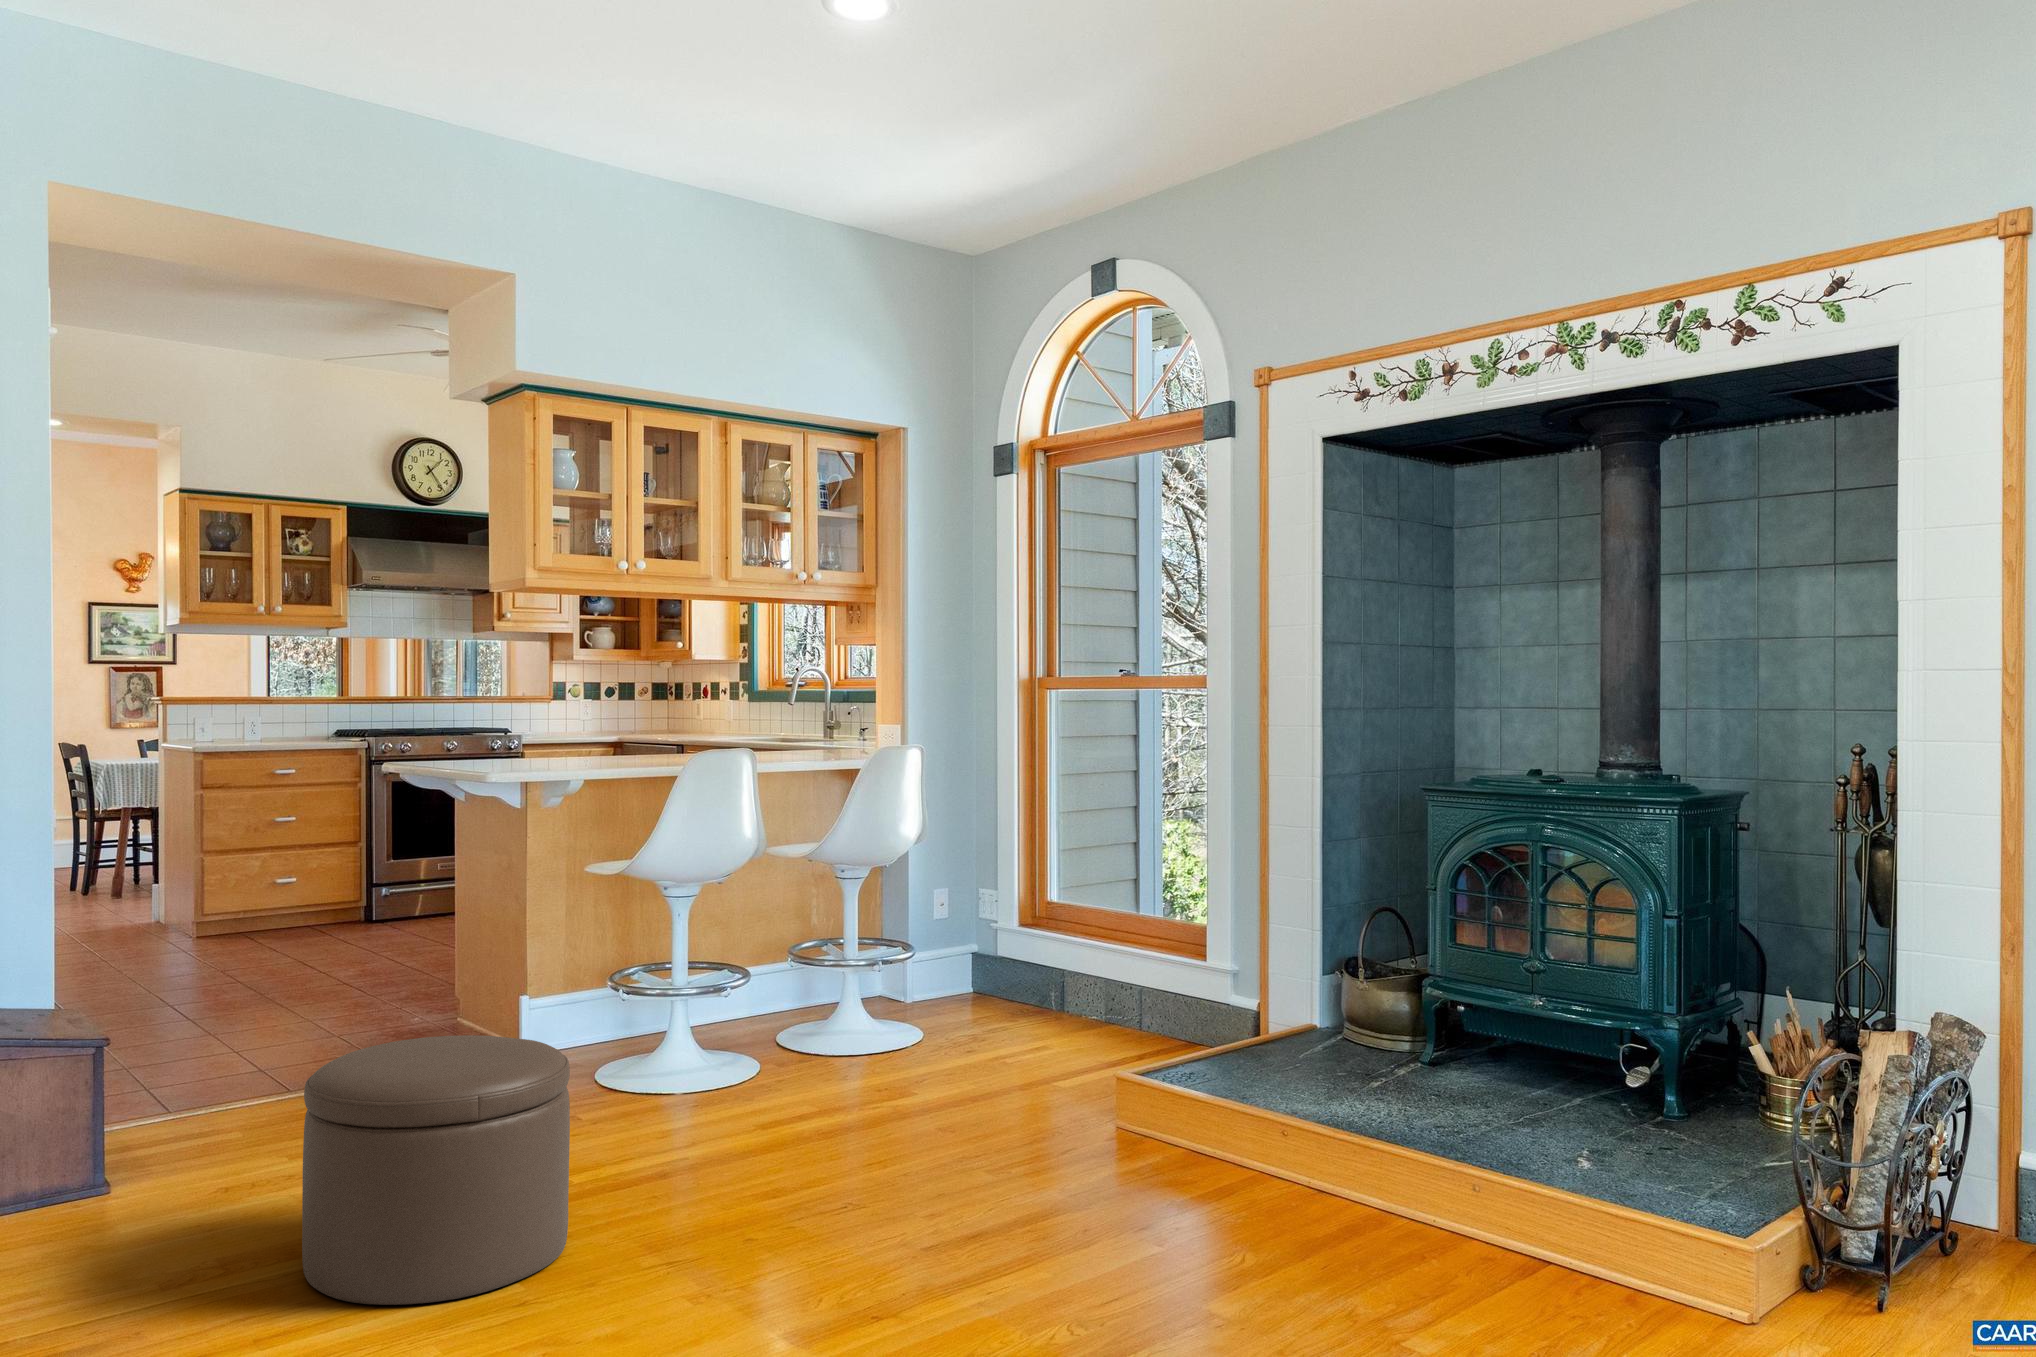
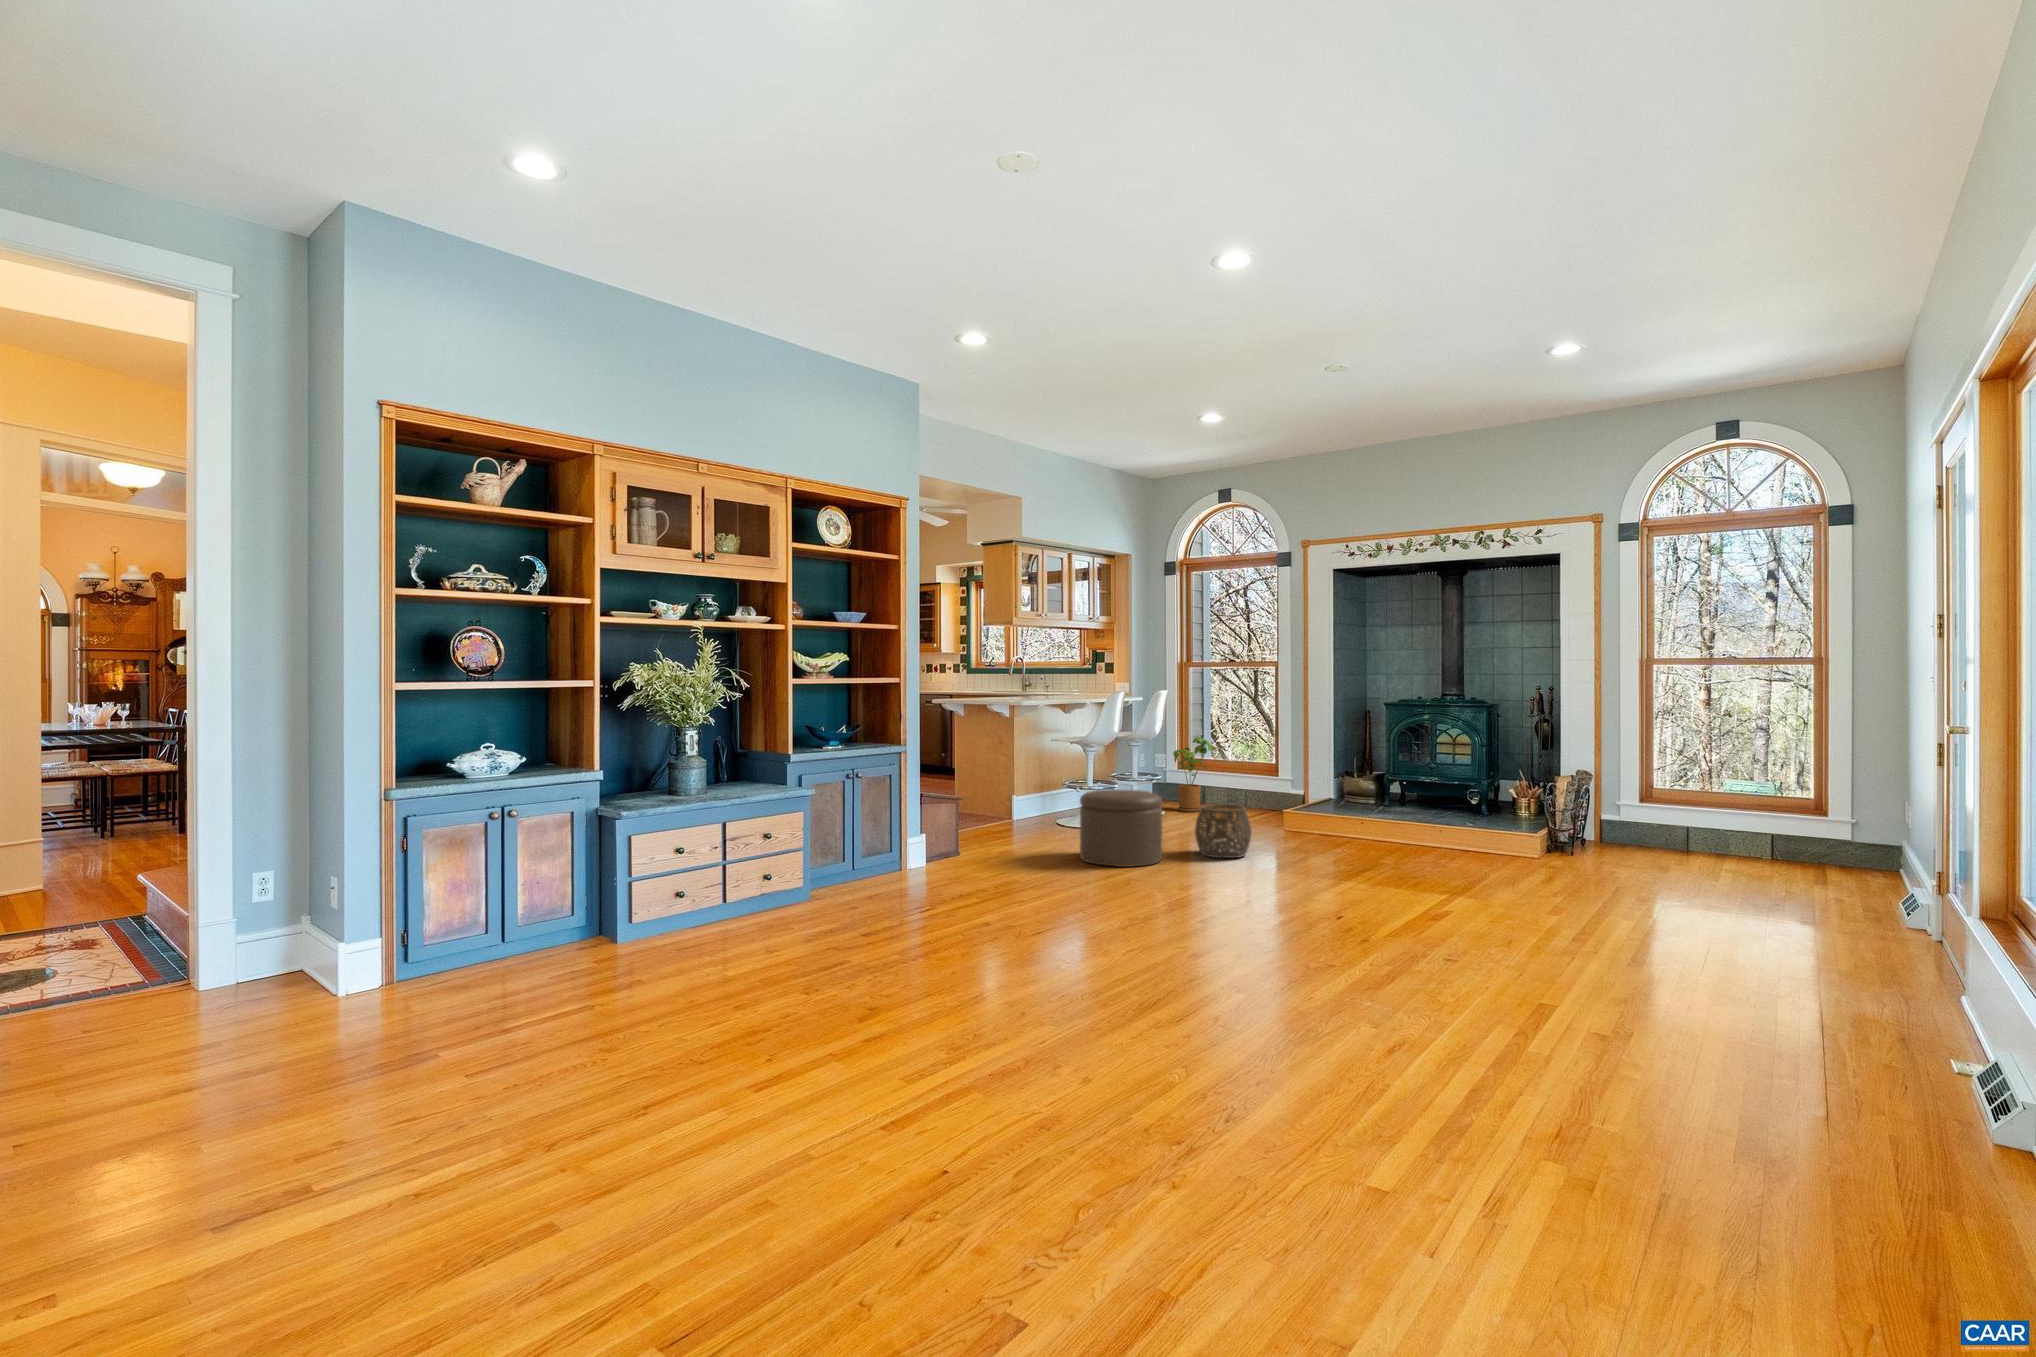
house plant: none [953,857,1057,1042] -> present [1173,737,1215,812]
woven basket: none [683,1087,856,1275] -> present [1195,804,1251,859]

